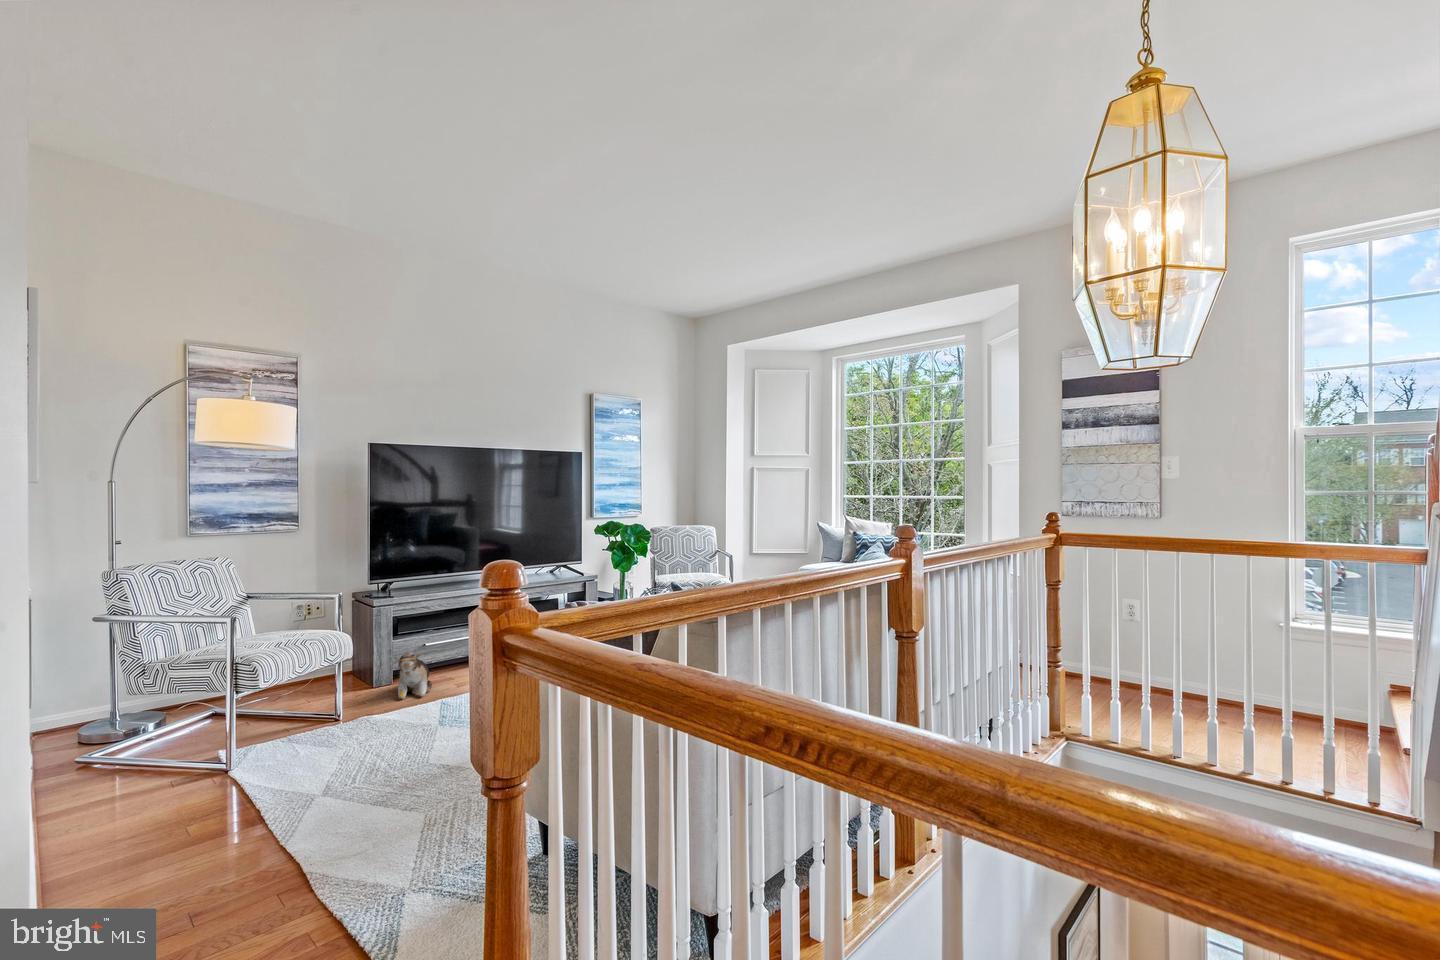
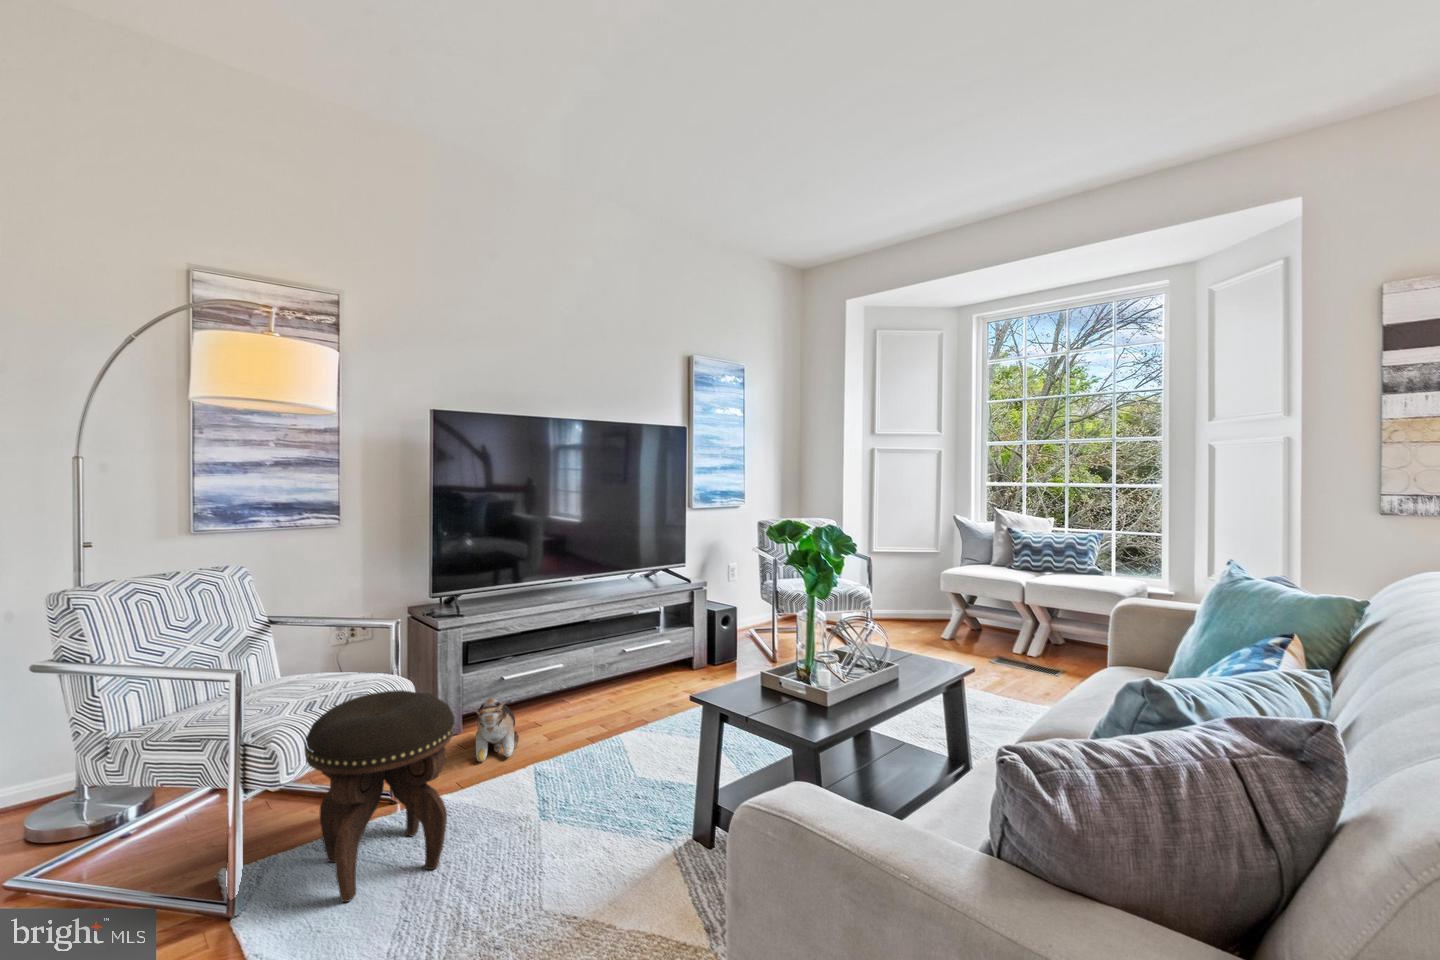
footstool: none [275,636,376,763] -> present [305,690,454,902]

